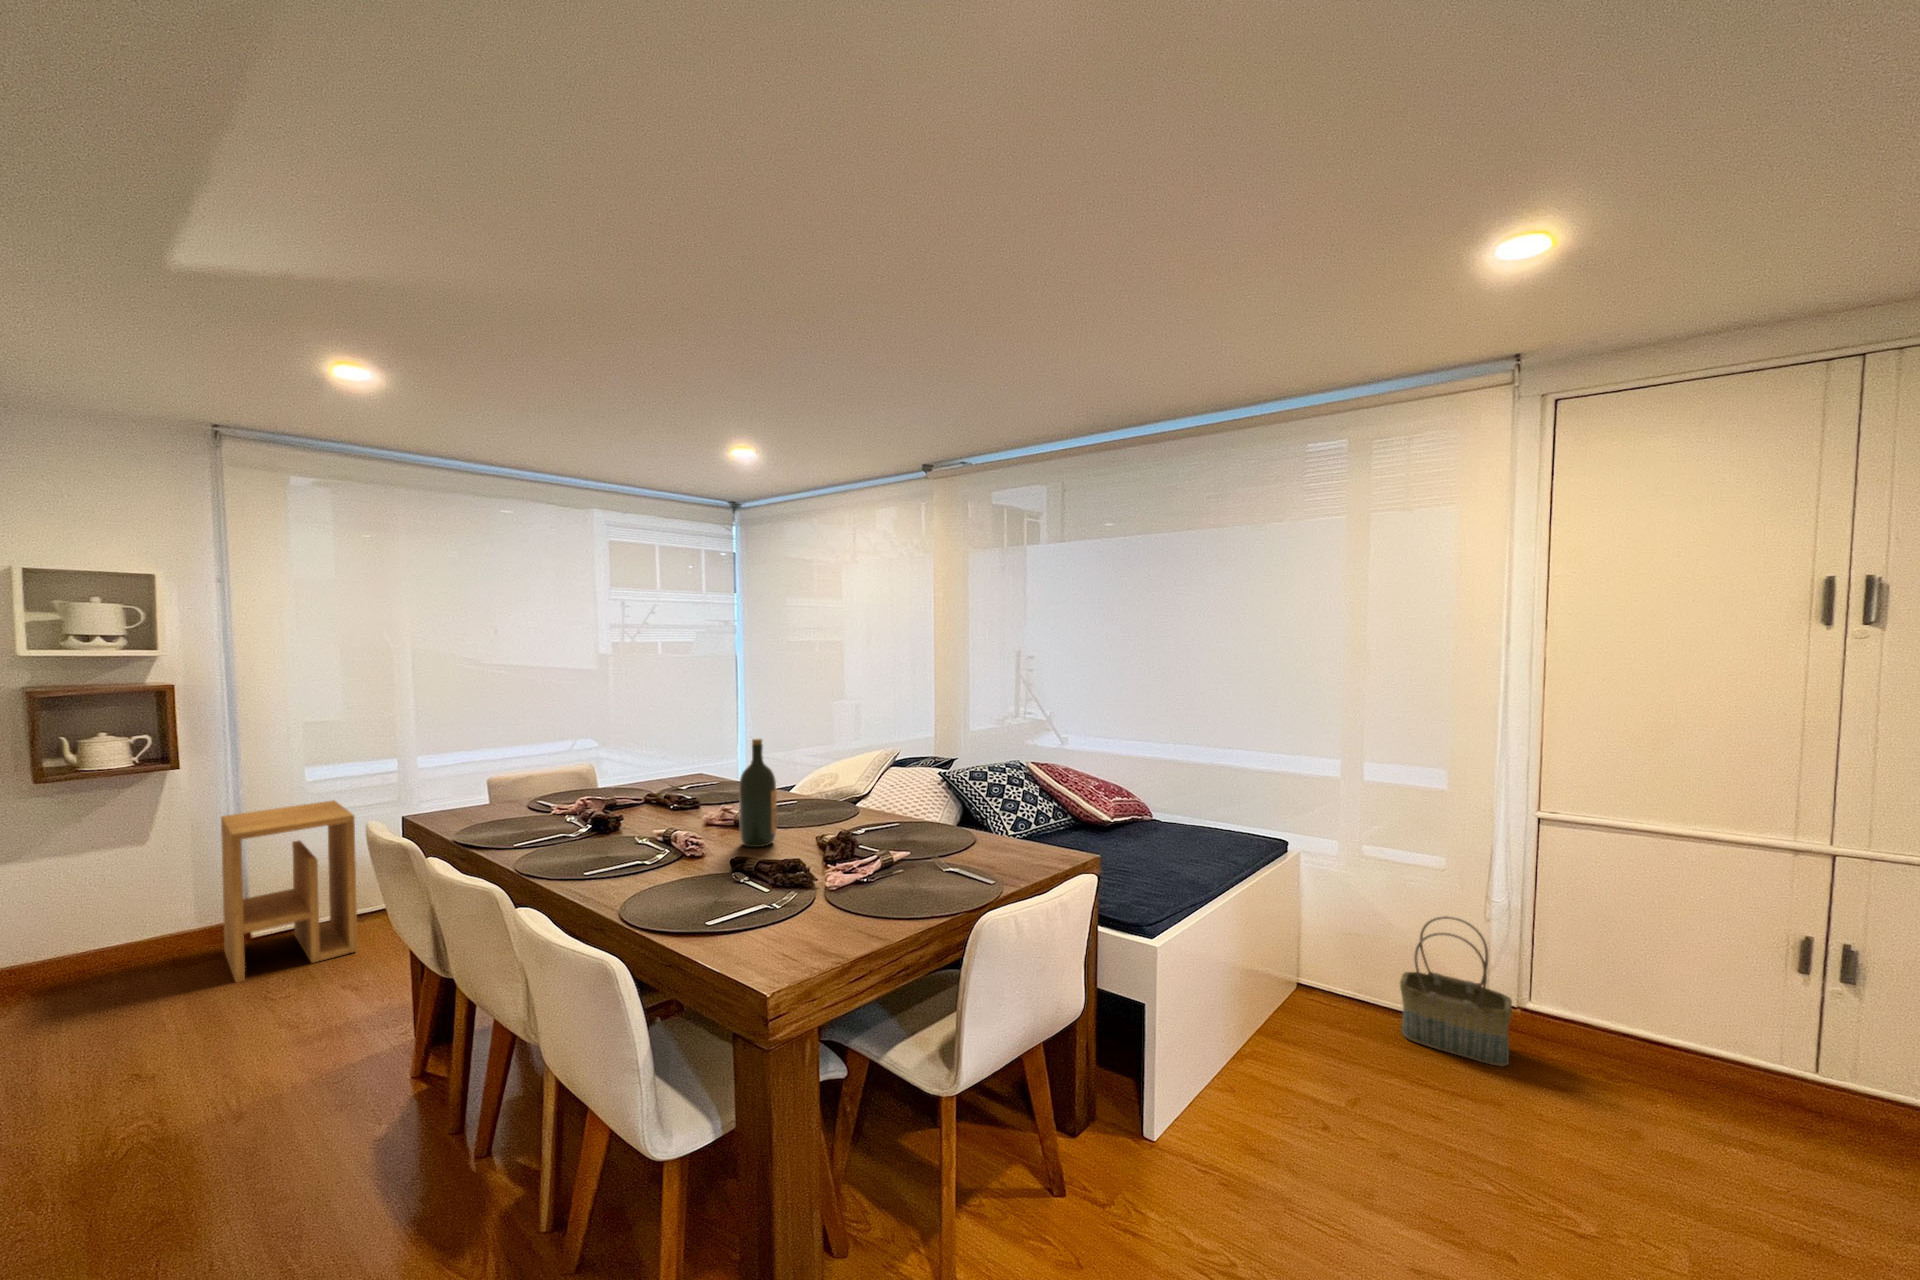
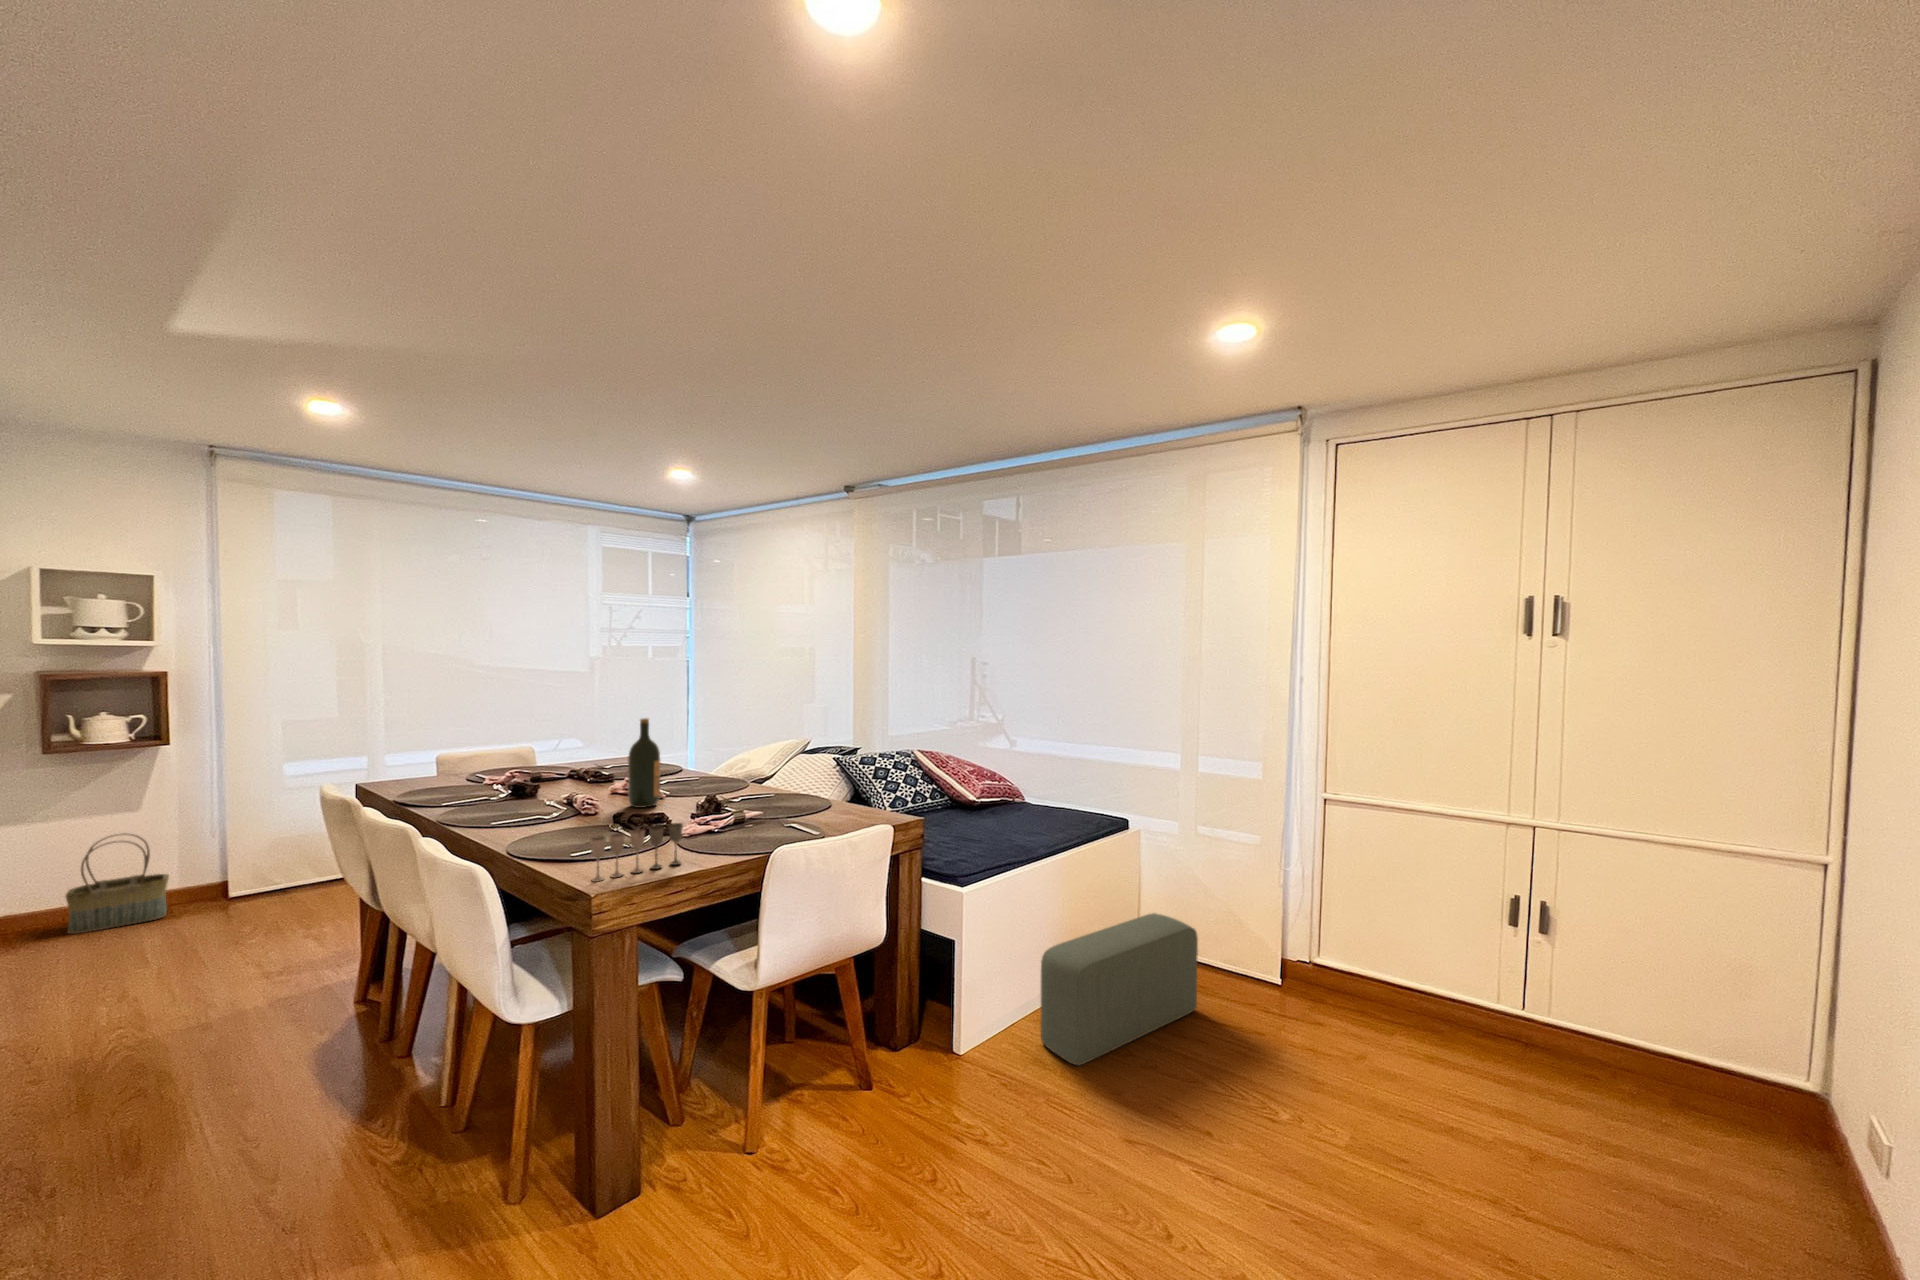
side table: present [221,800,357,982] -> none [205,777,324,932]
wine glass: none [756,884,860,971] -> present [590,823,683,882]
basket: present [1400,916,1512,1066] -> present [66,833,169,934]
pouf: none [1243,957,1411,1157] -> present [1041,913,1198,1066]

